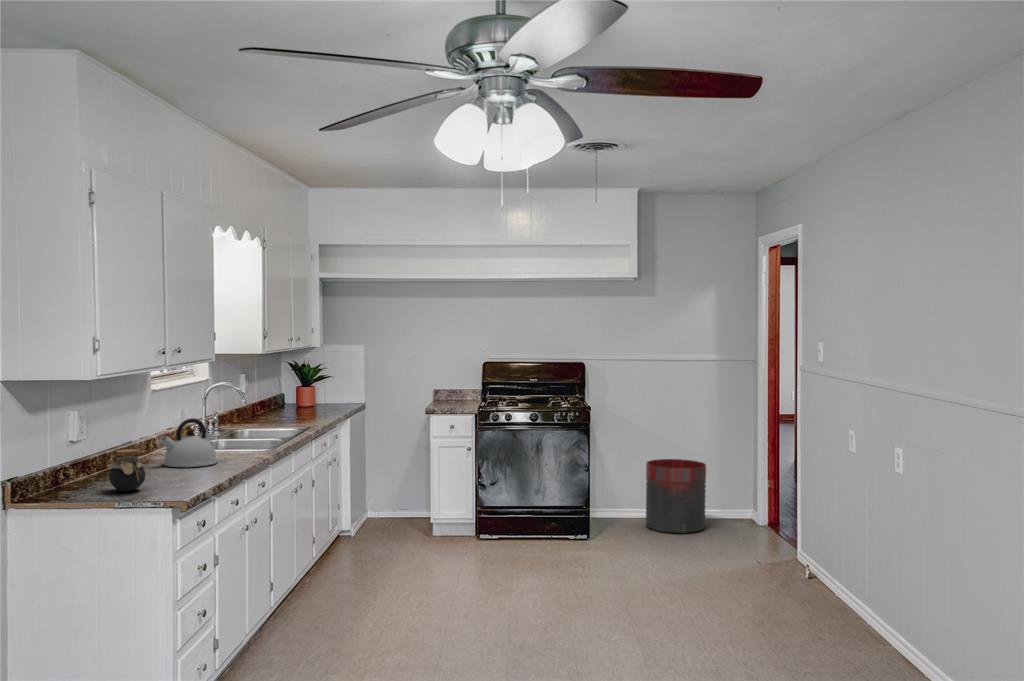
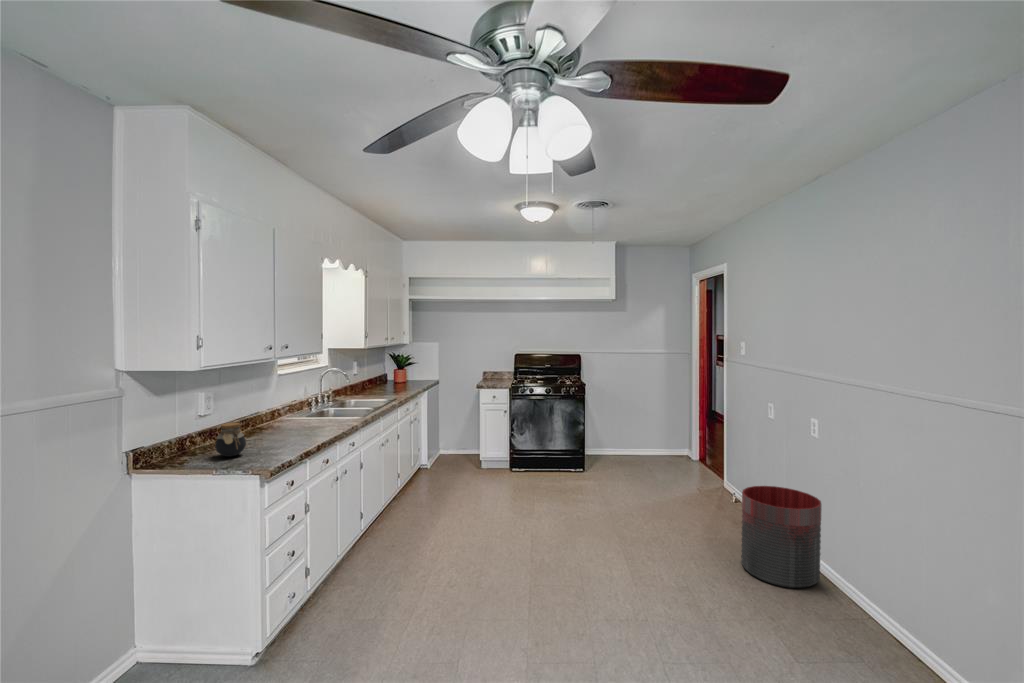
kettle: present [160,418,217,467] -> none [274,396,319,433]
trash can: present [646,459,706,534] -> present [741,486,821,588]

